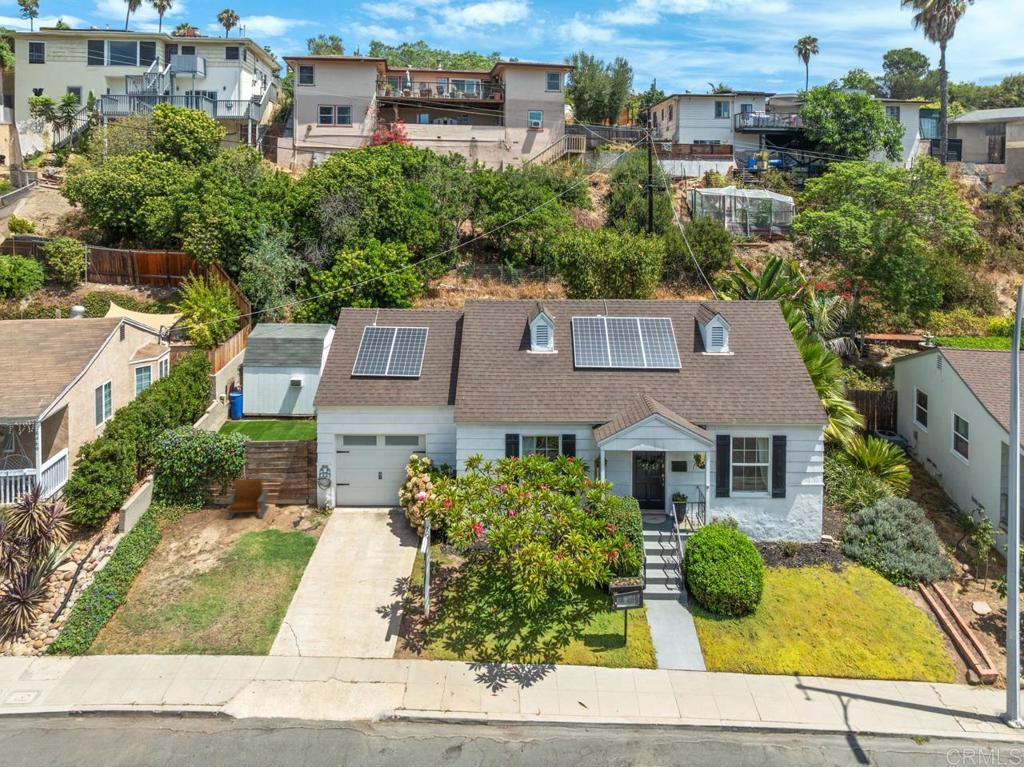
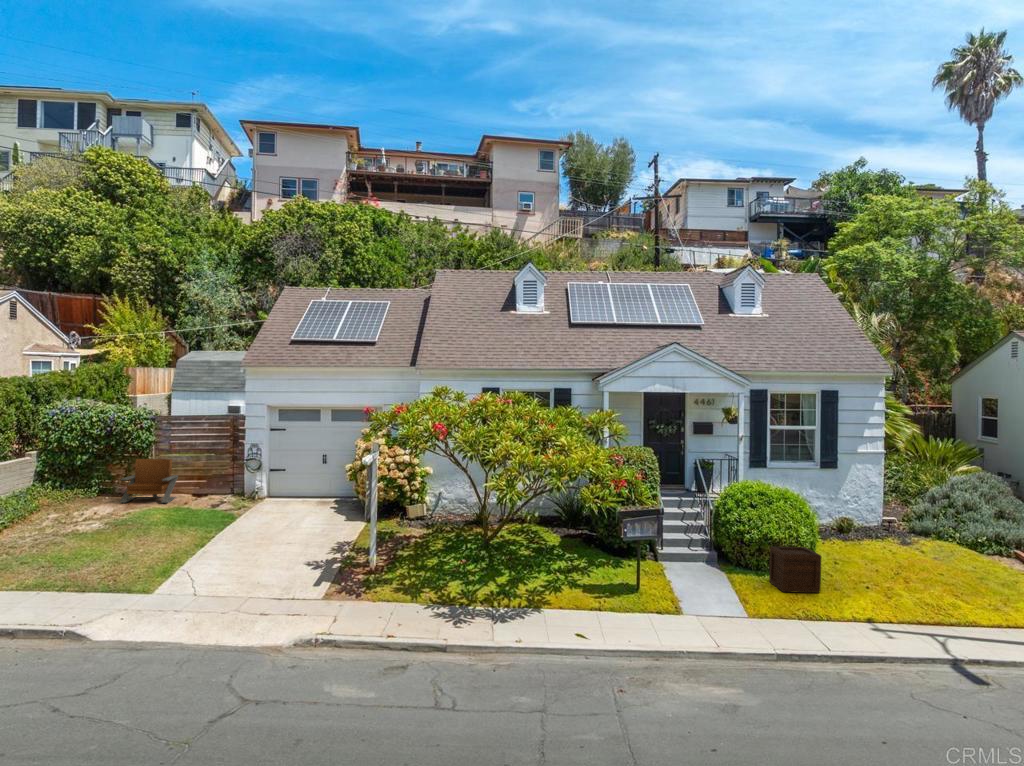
wooden crate: none [724,600,764,640] -> present [769,547,821,593]

